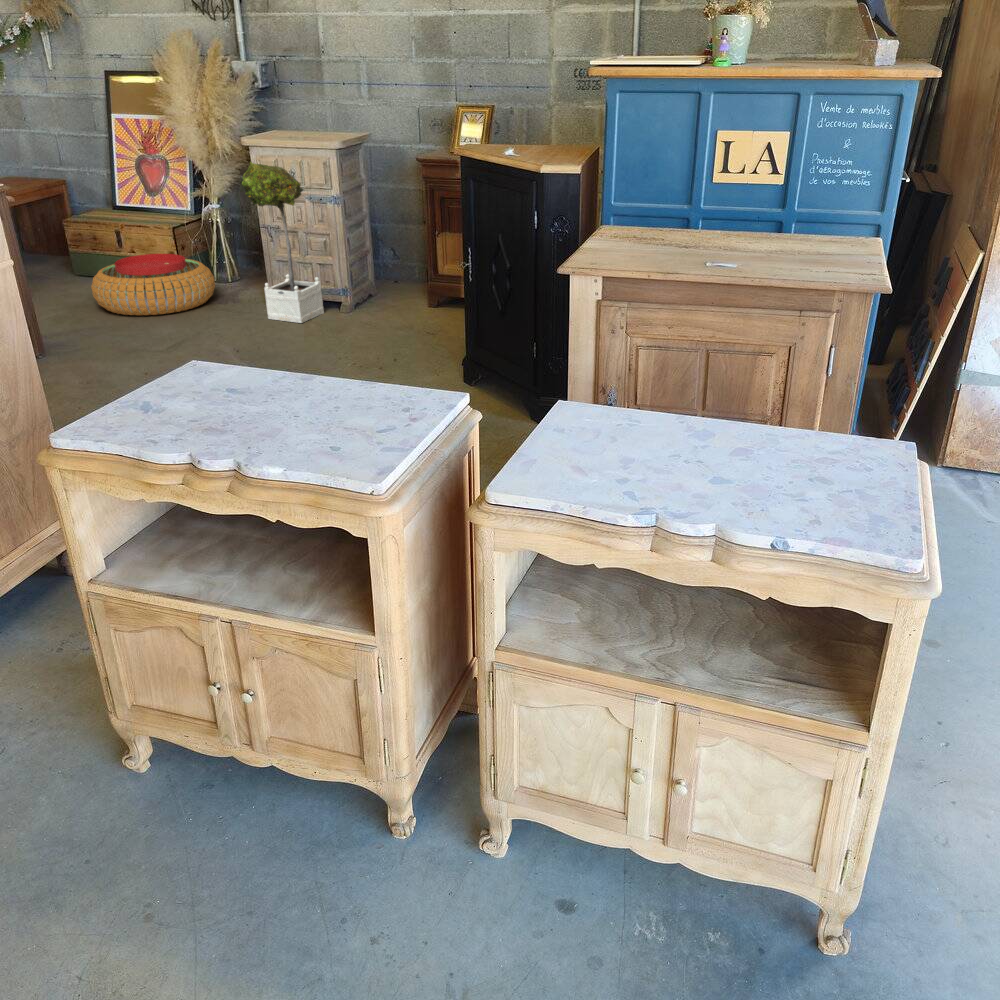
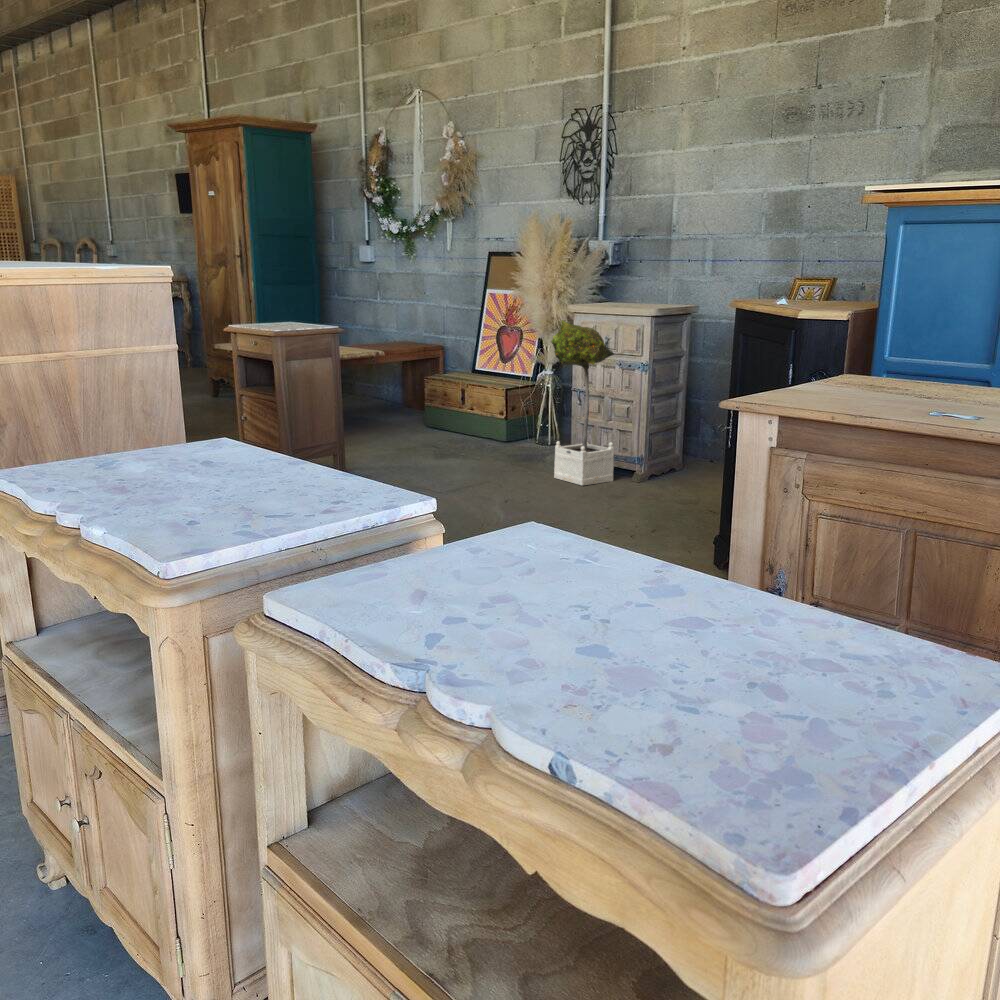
pouf: present [91,254,215,315] -> none [412,408,526,461]

